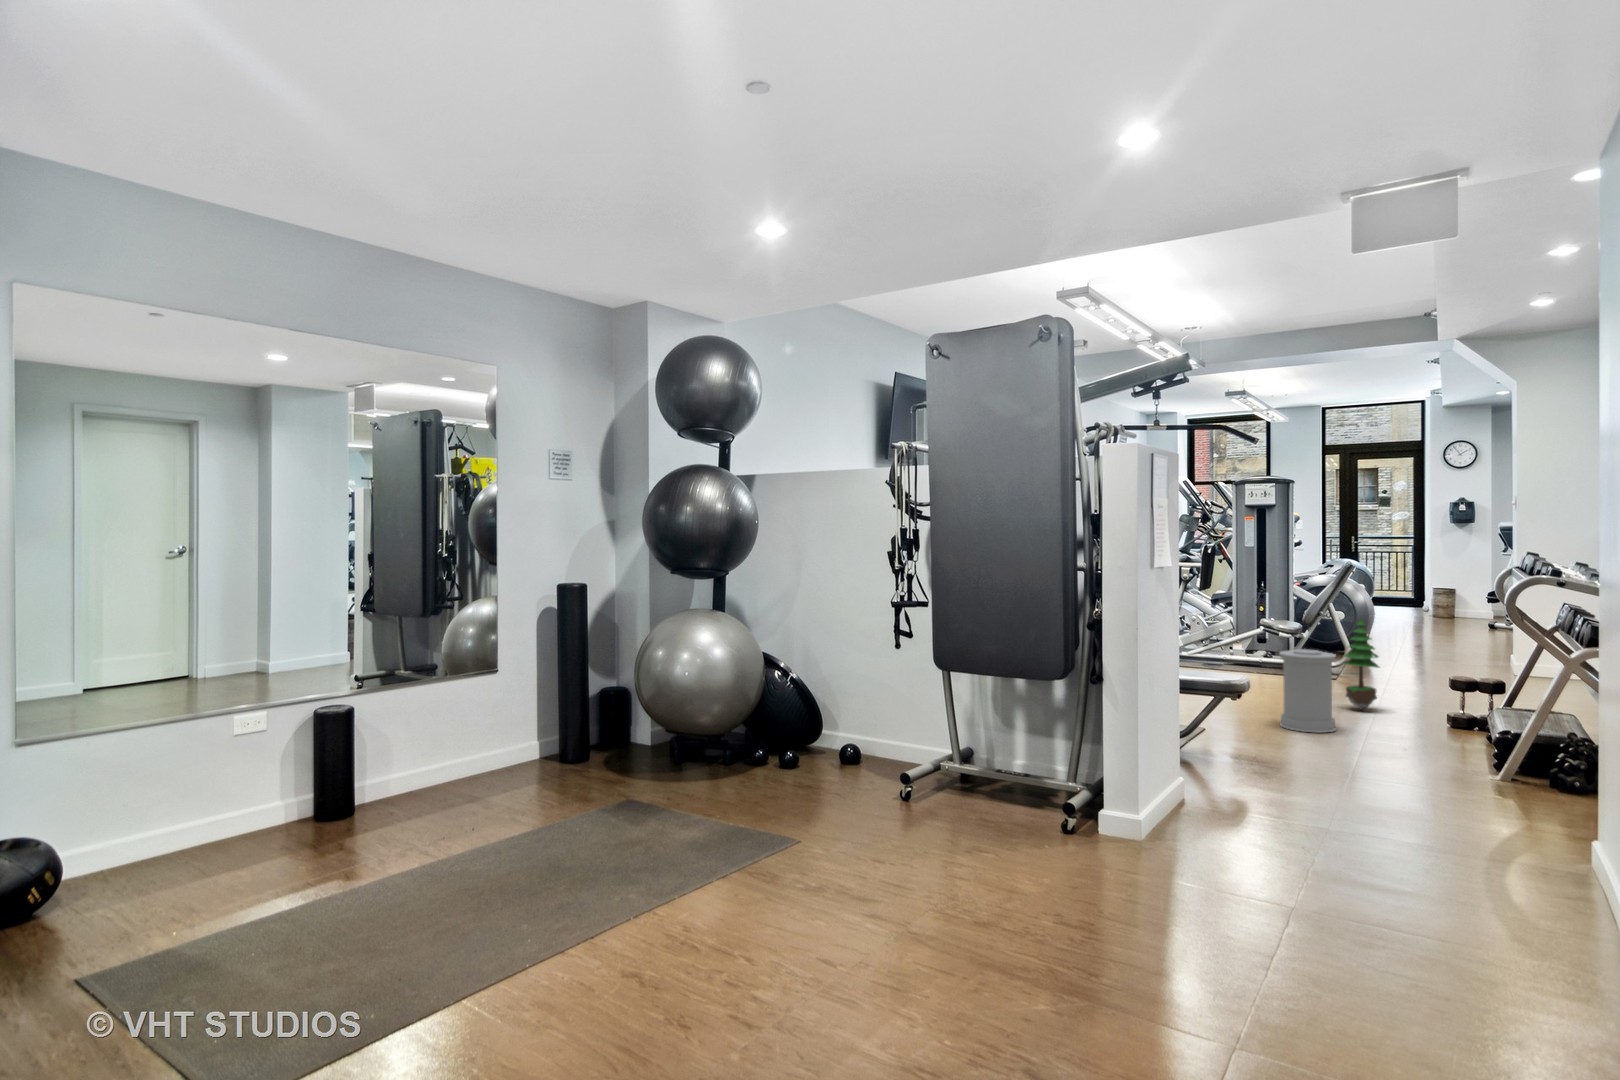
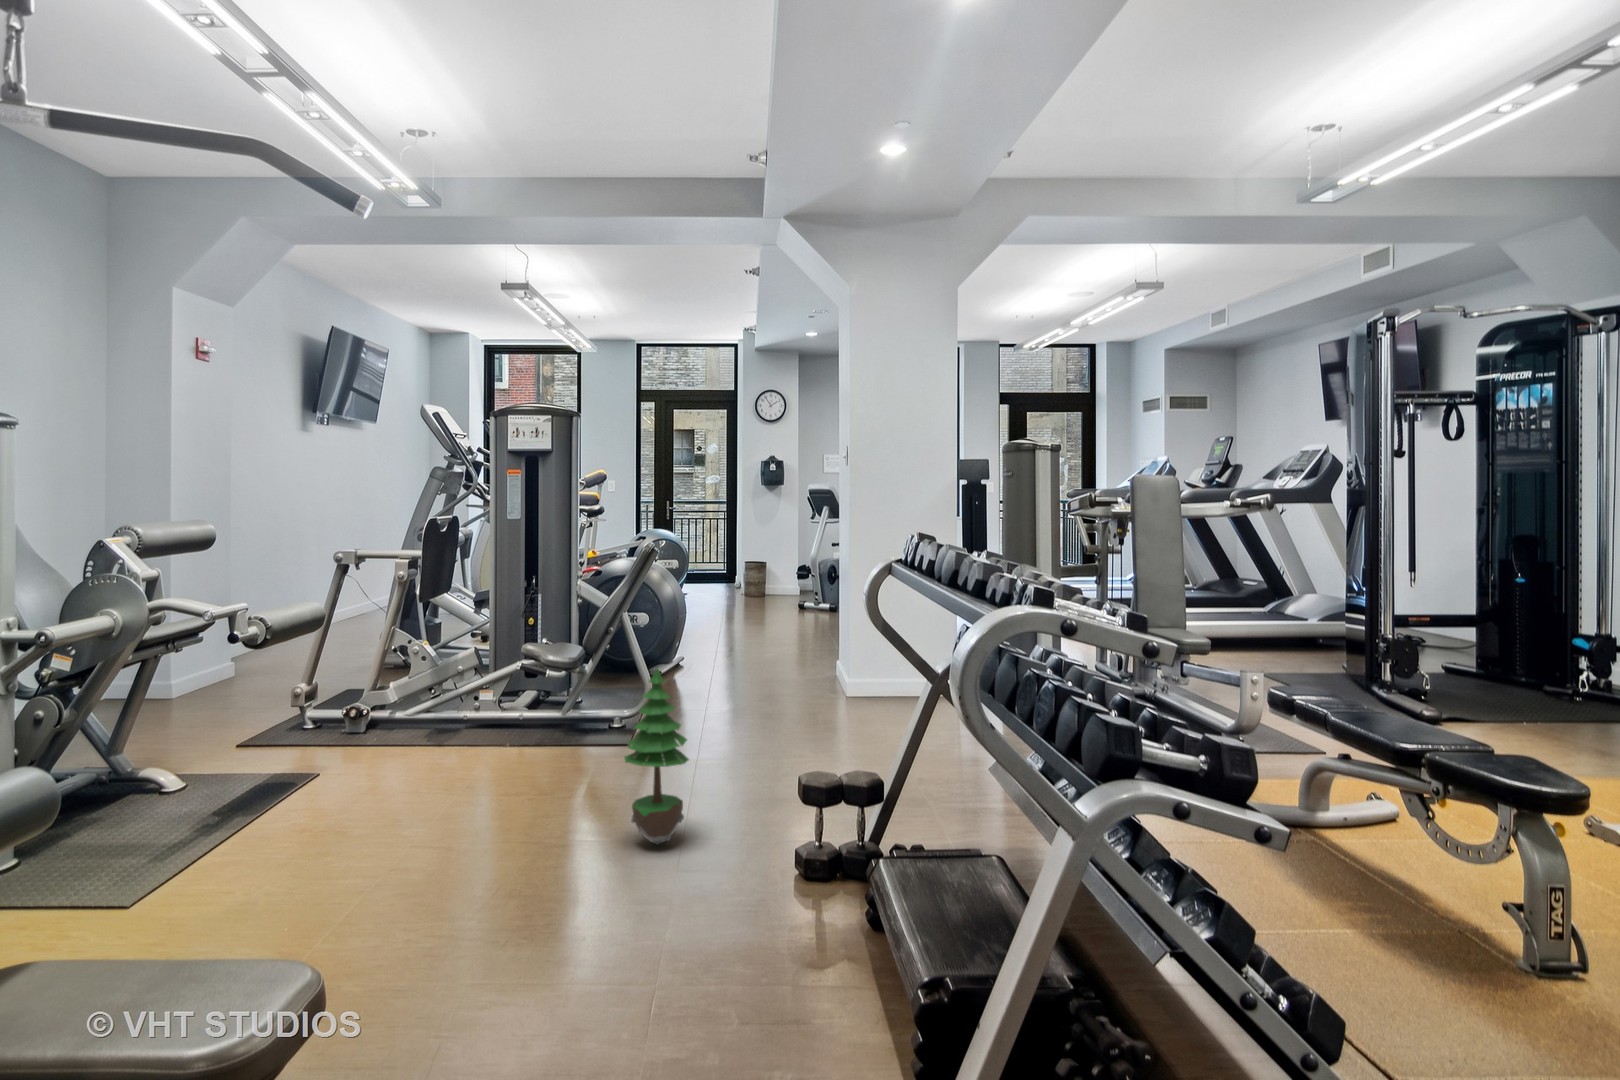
trash can: present [1280,649,1336,733] -> none [476,774,600,993]

